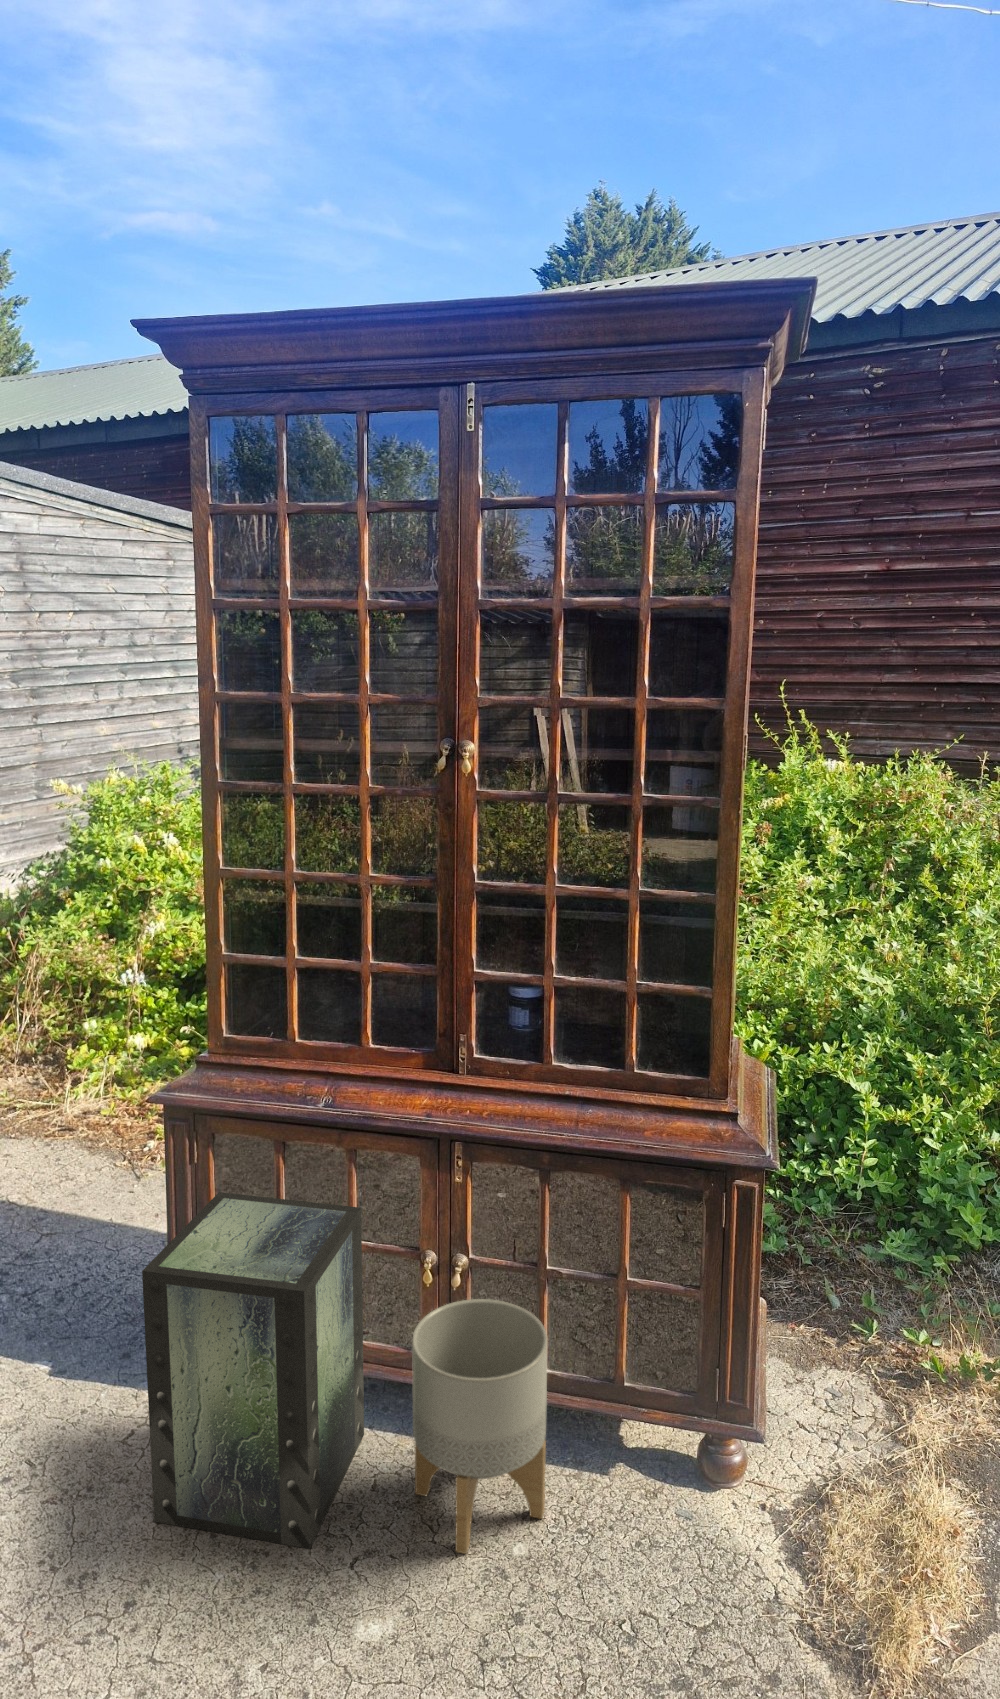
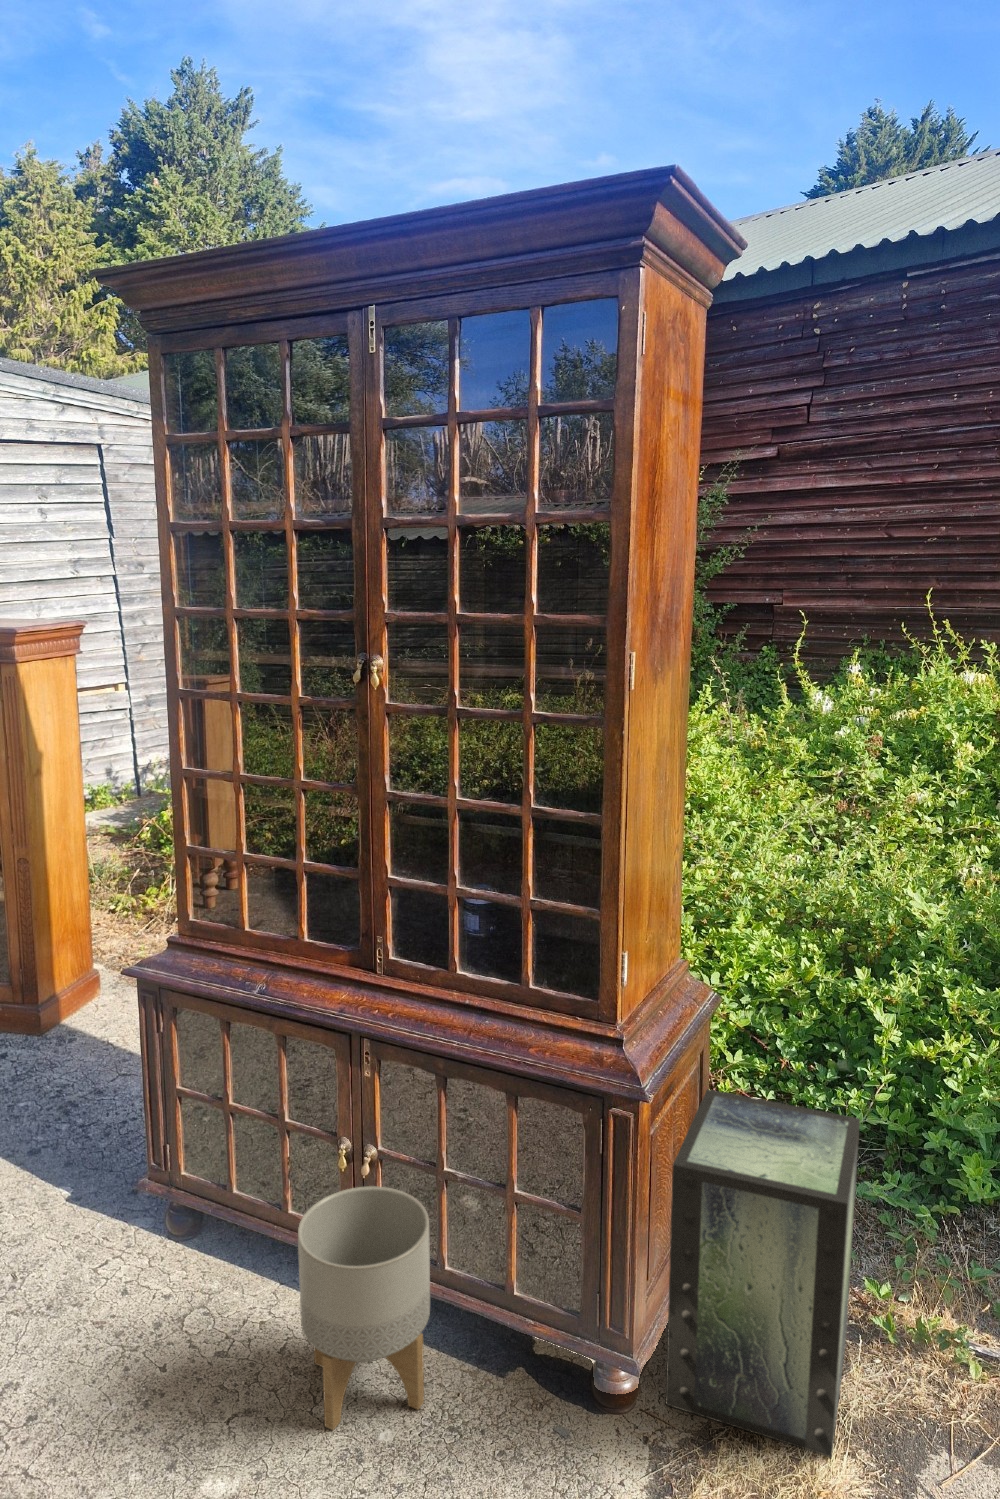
storage box: present [142,1192,364,1549] -> present [665,1089,860,1457]

